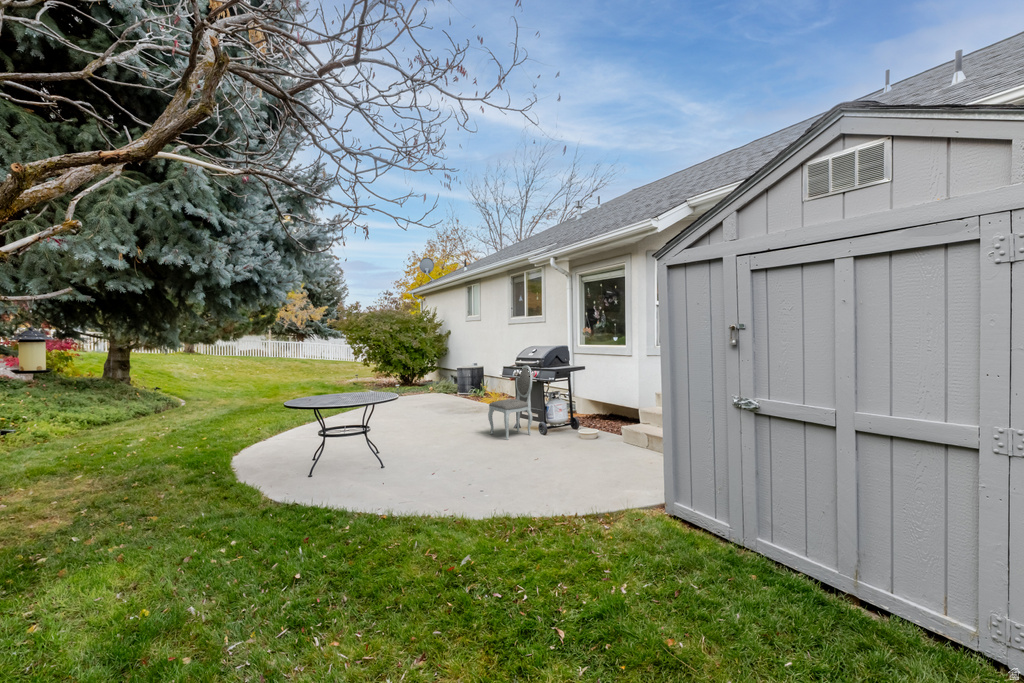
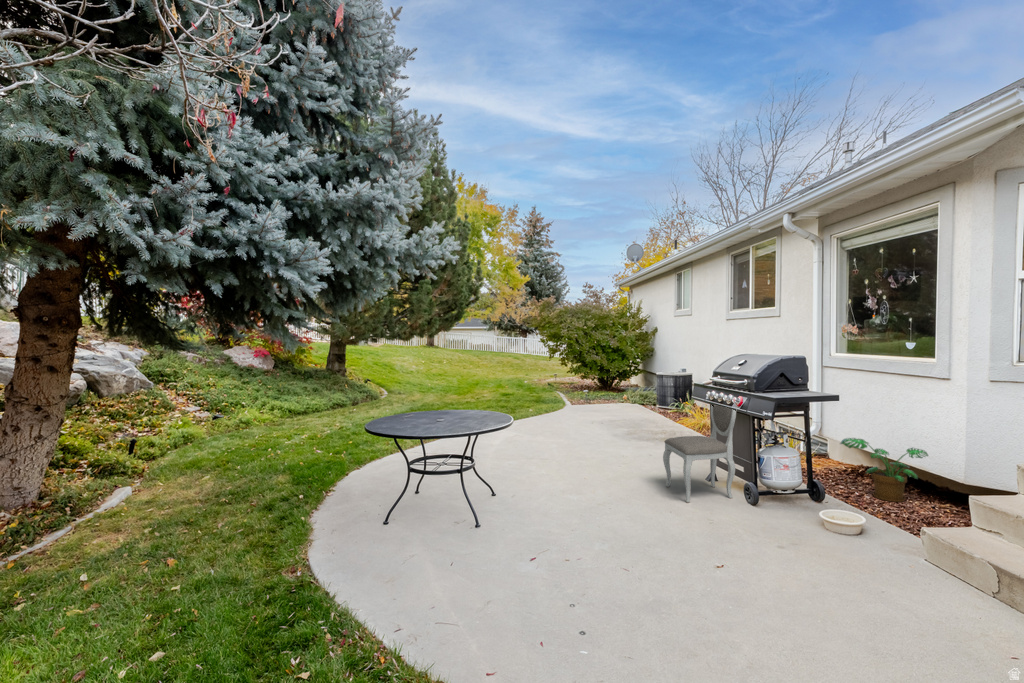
potted plant: none [585,394,626,426] -> present [840,438,928,502]

